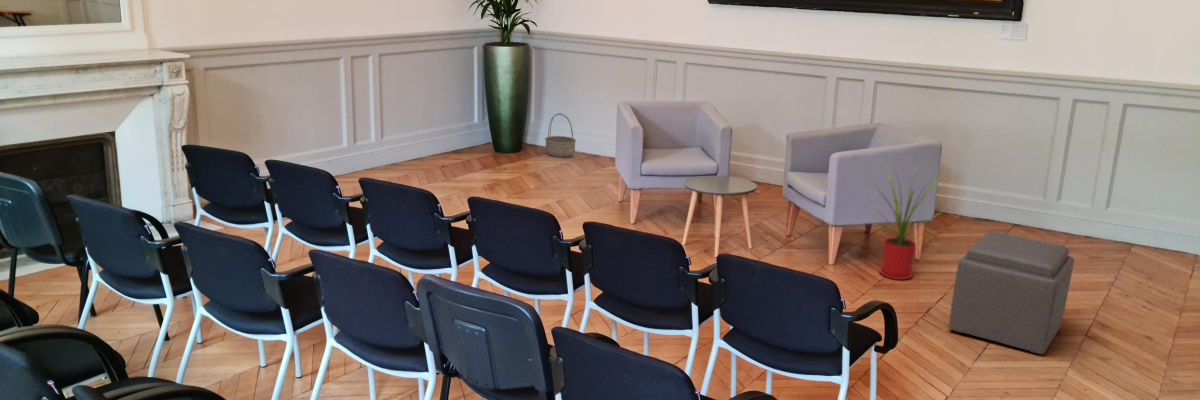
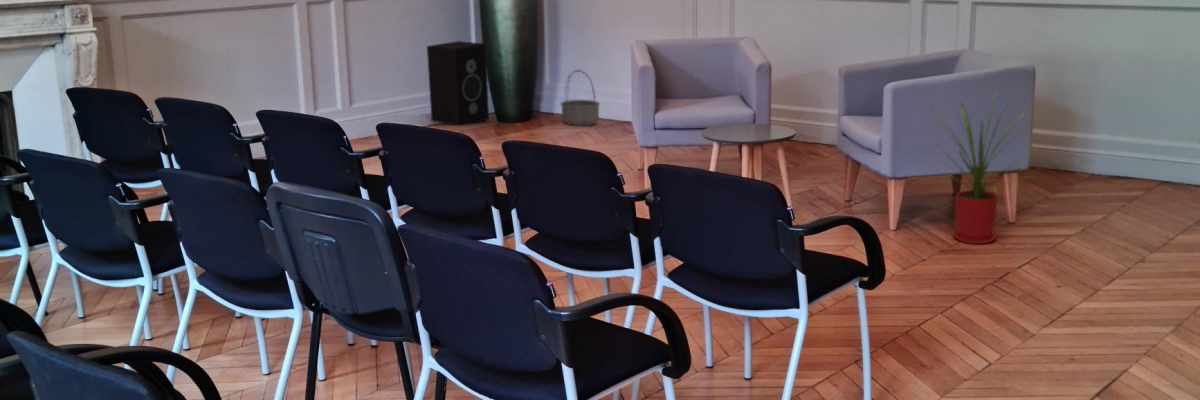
speaker: none [442,87,488,156] -> present [427,41,489,126]
ottoman: present [949,232,1074,354] -> none [1021,168,1188,319]

